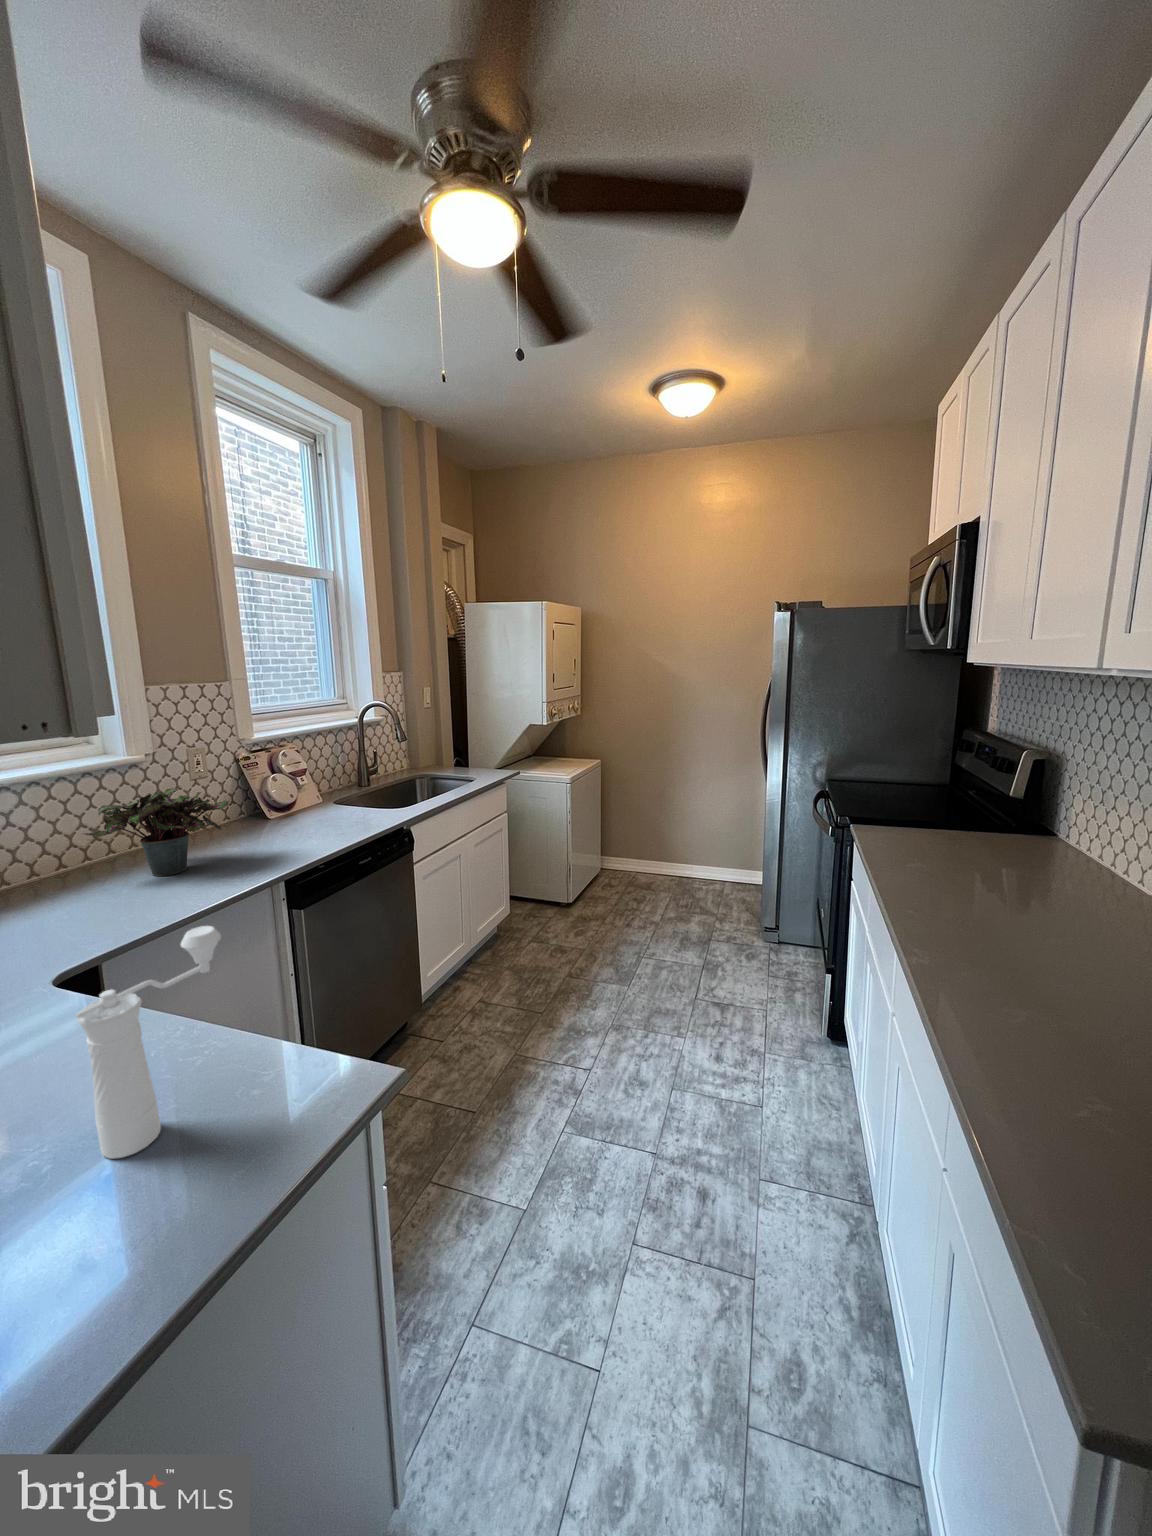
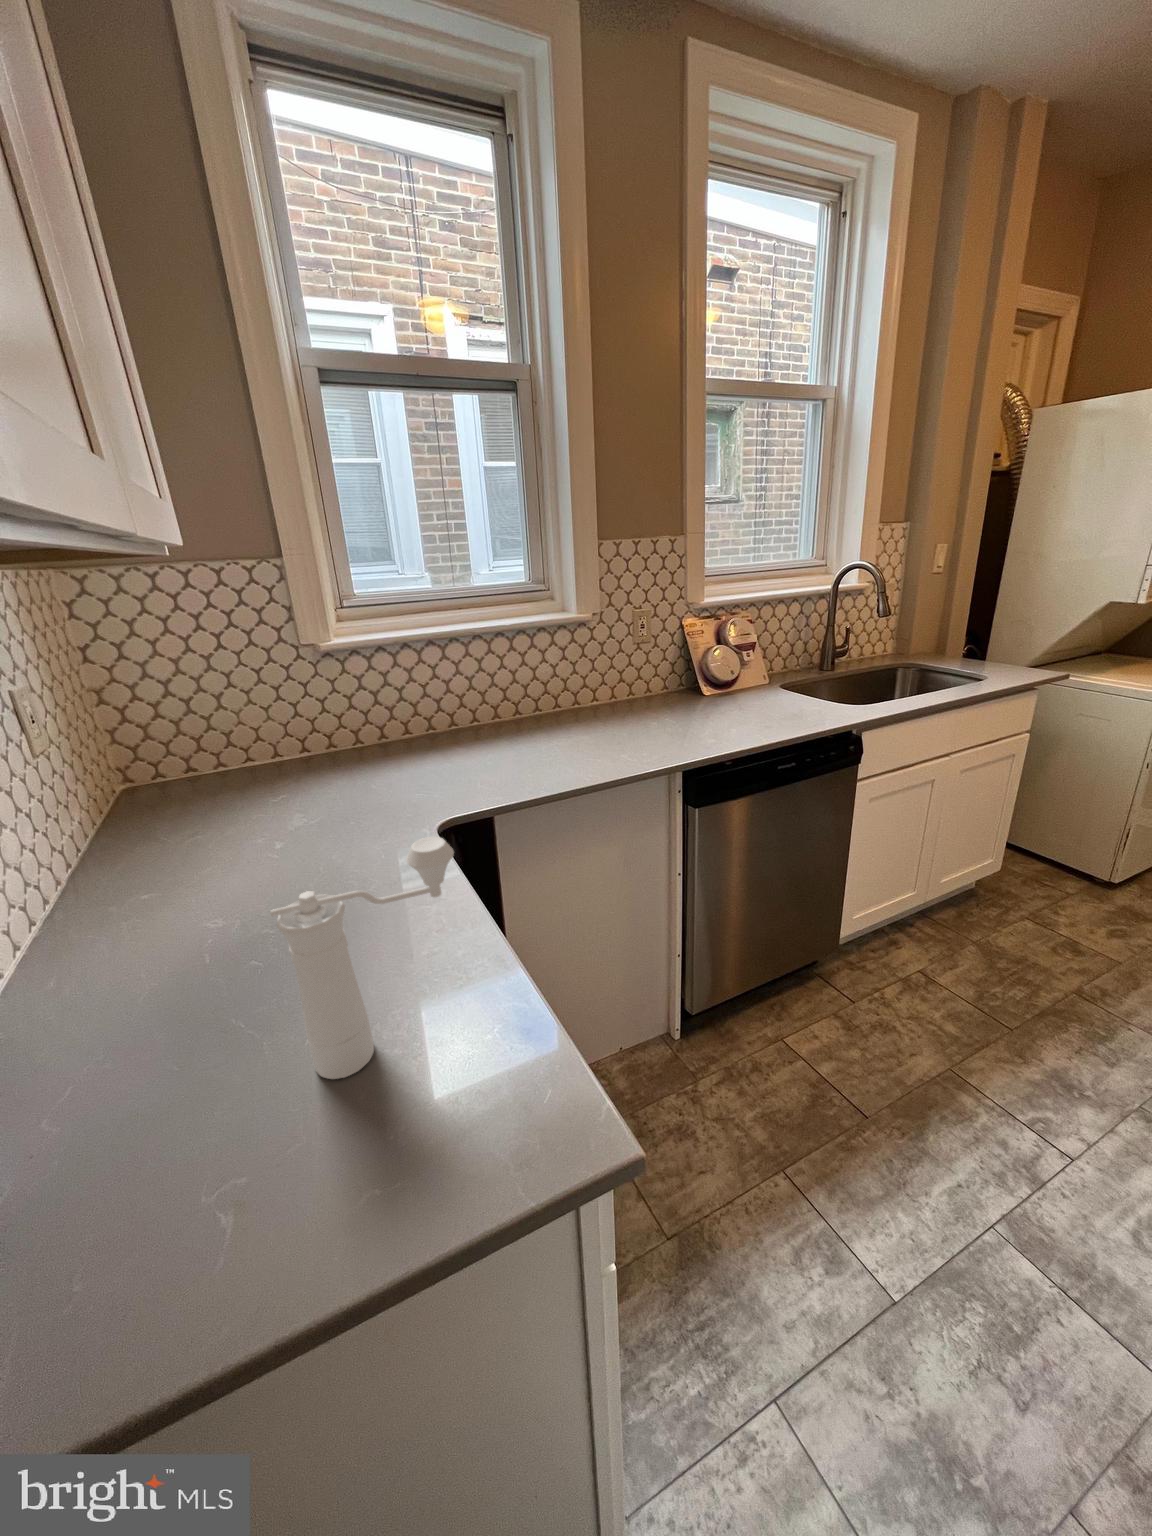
potted plant: present [83,788,229,876] -> none [520,650,650,739]

